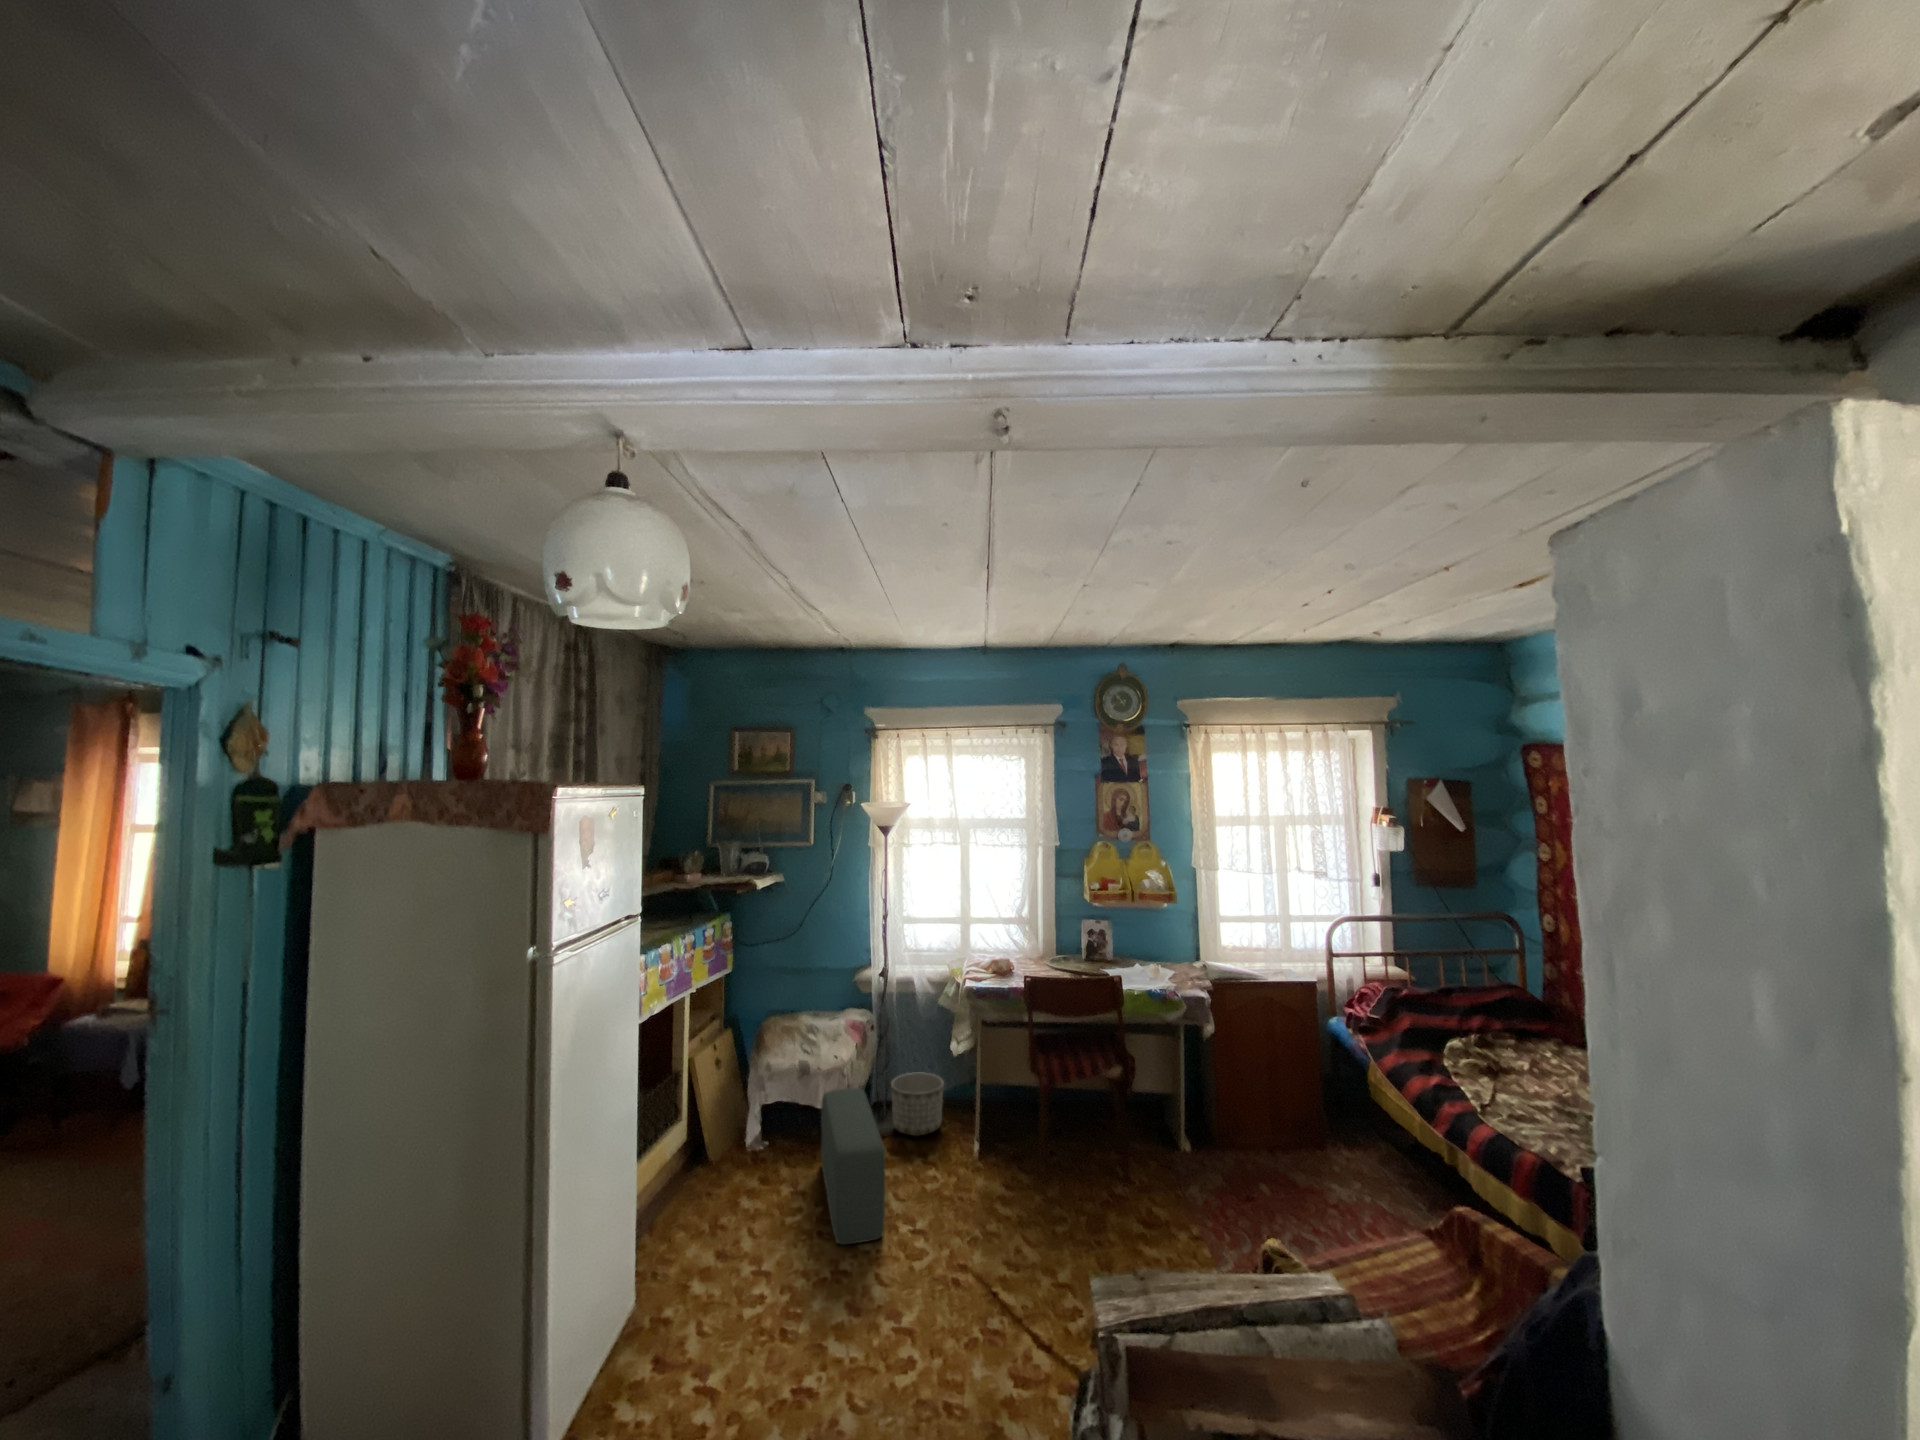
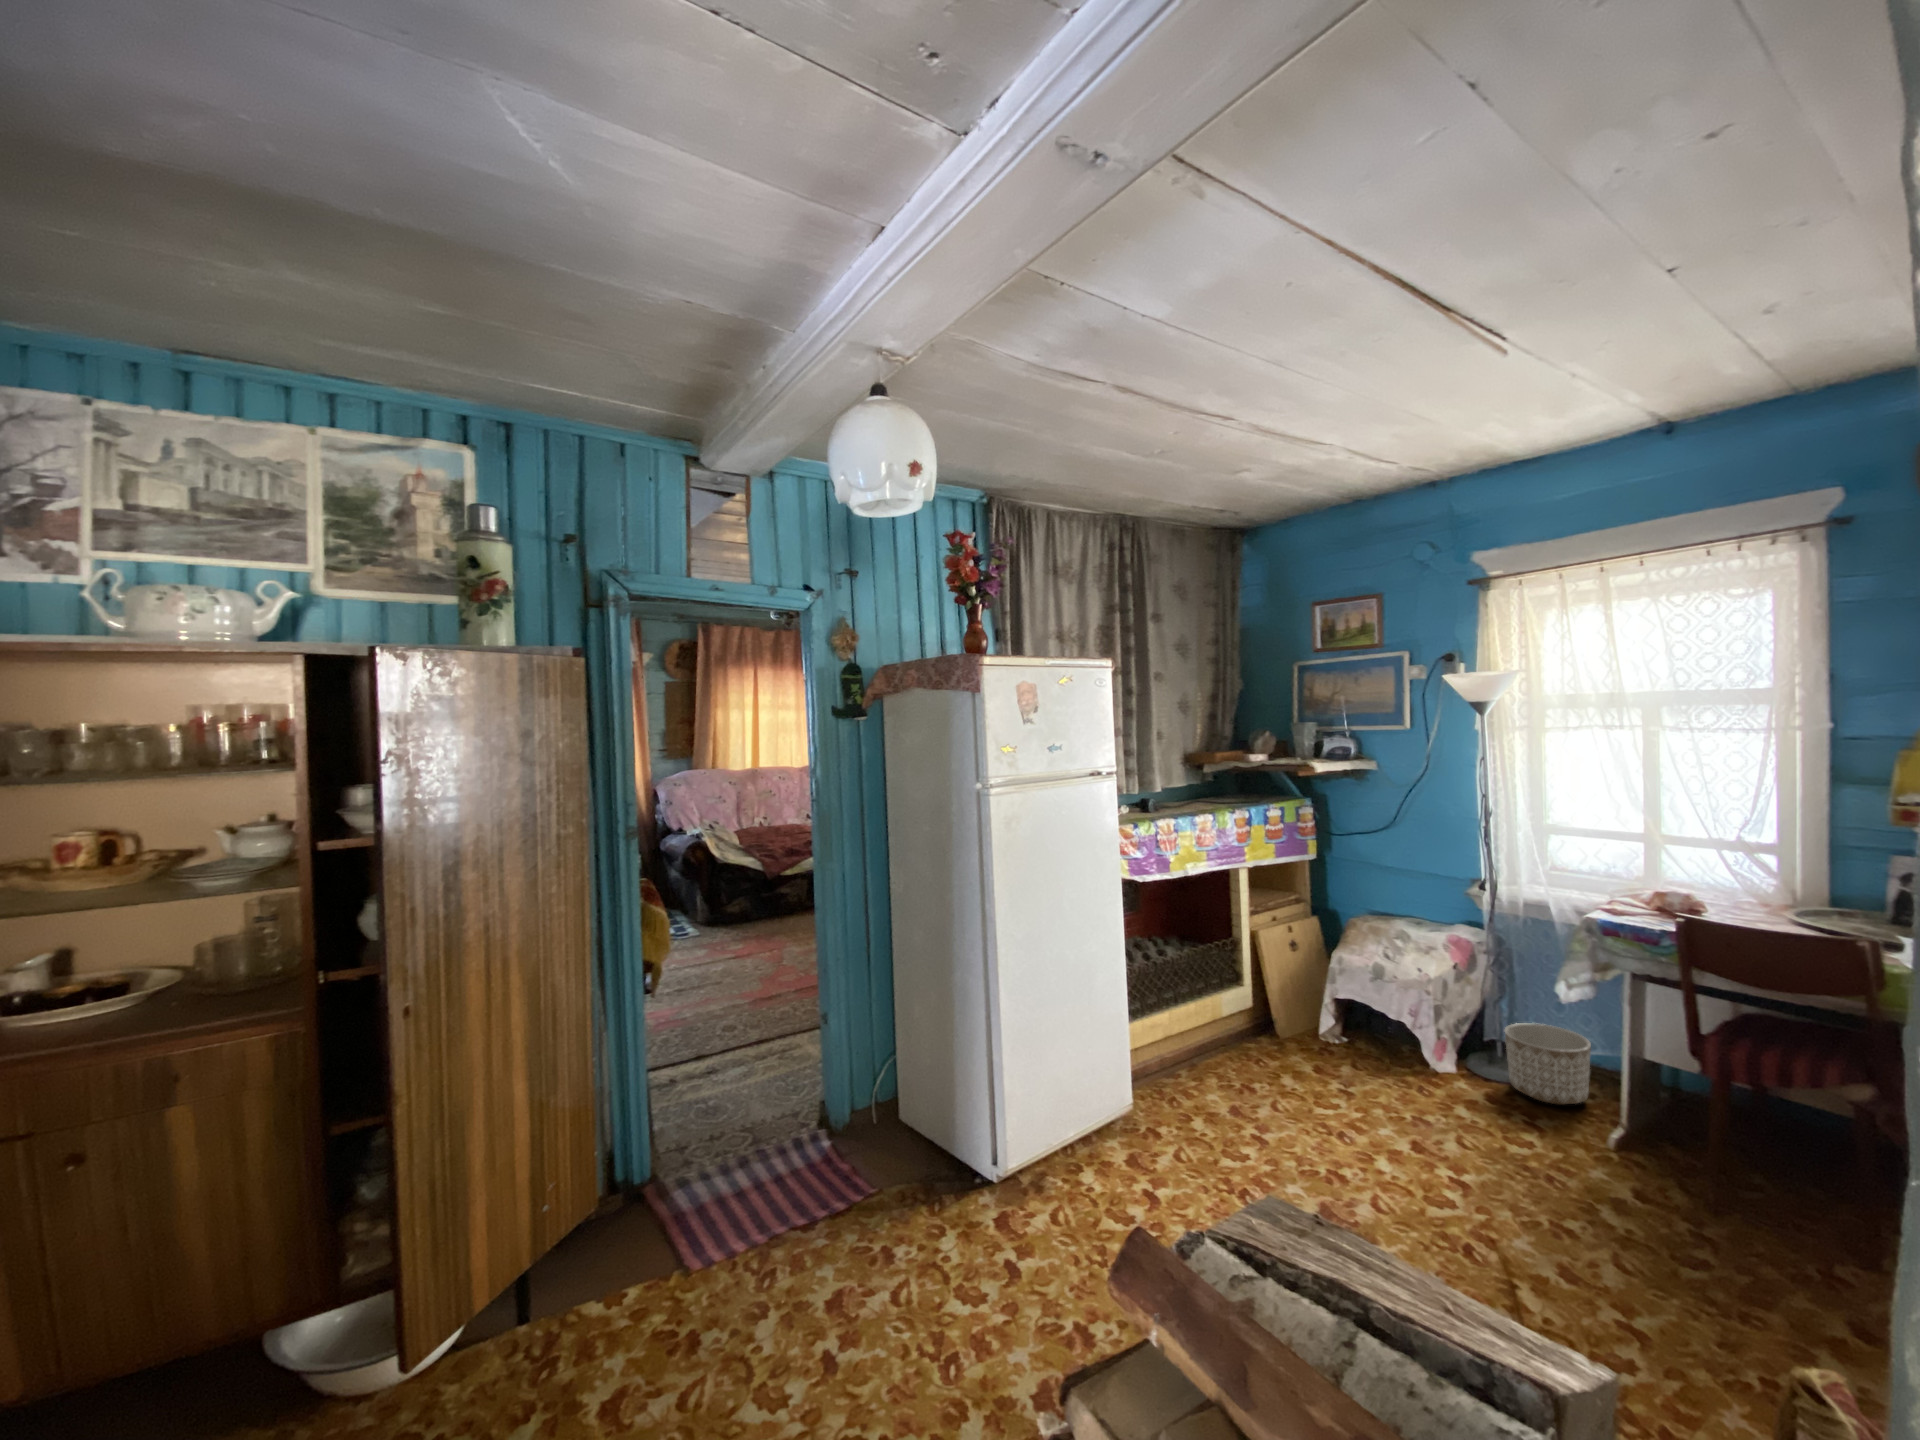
pouf: present [821,1088,885,1245] -> none [1347,1005,1443,1169]

